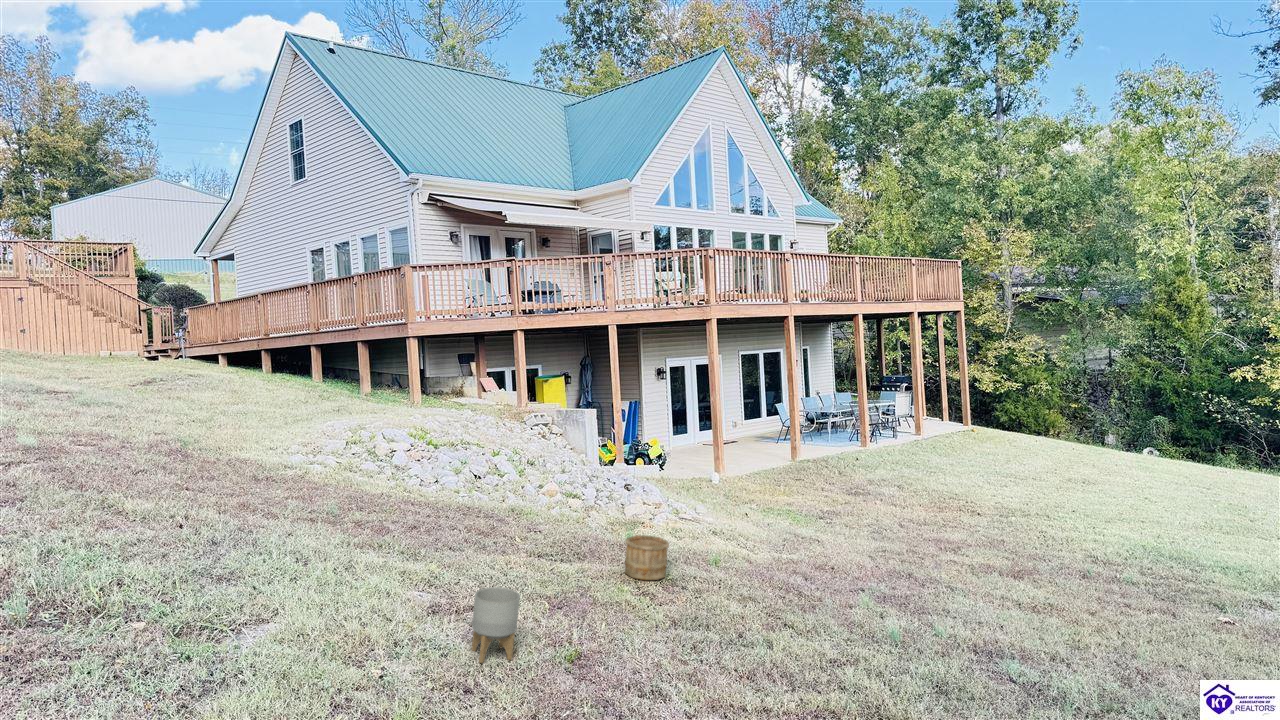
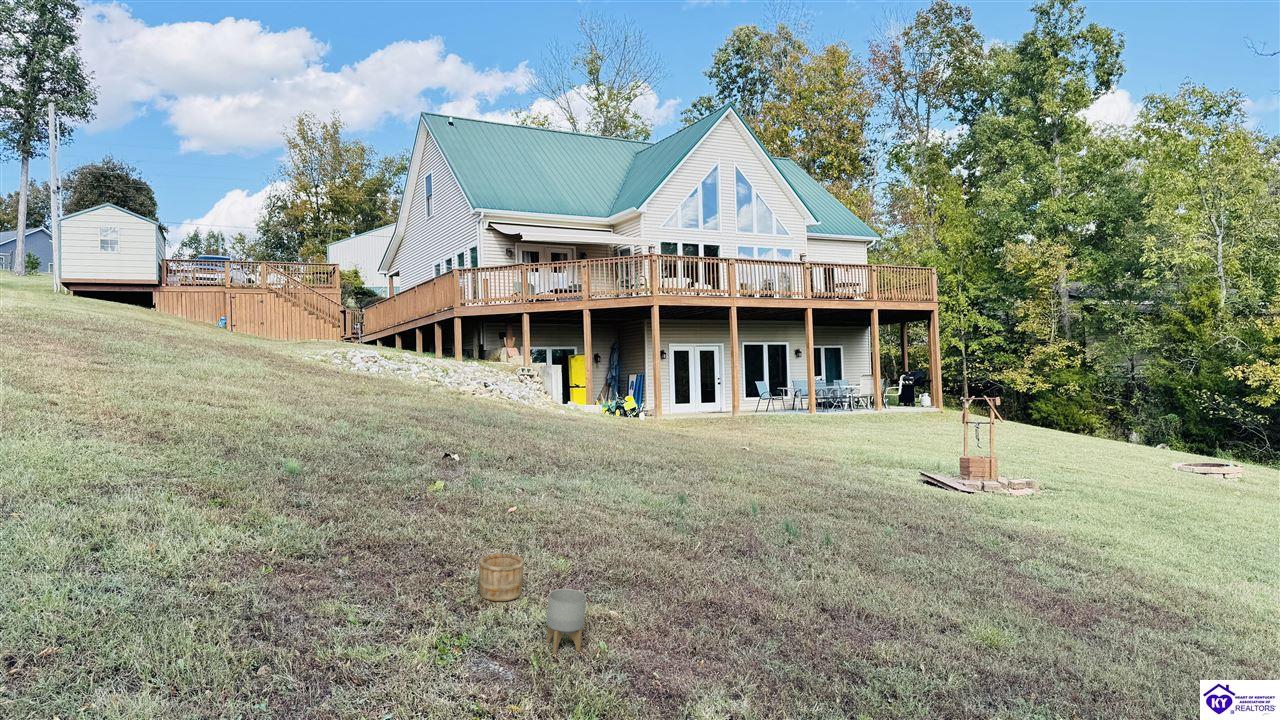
wooden bucket: present [625,535,669,580] -> present [478,554,525,601]

